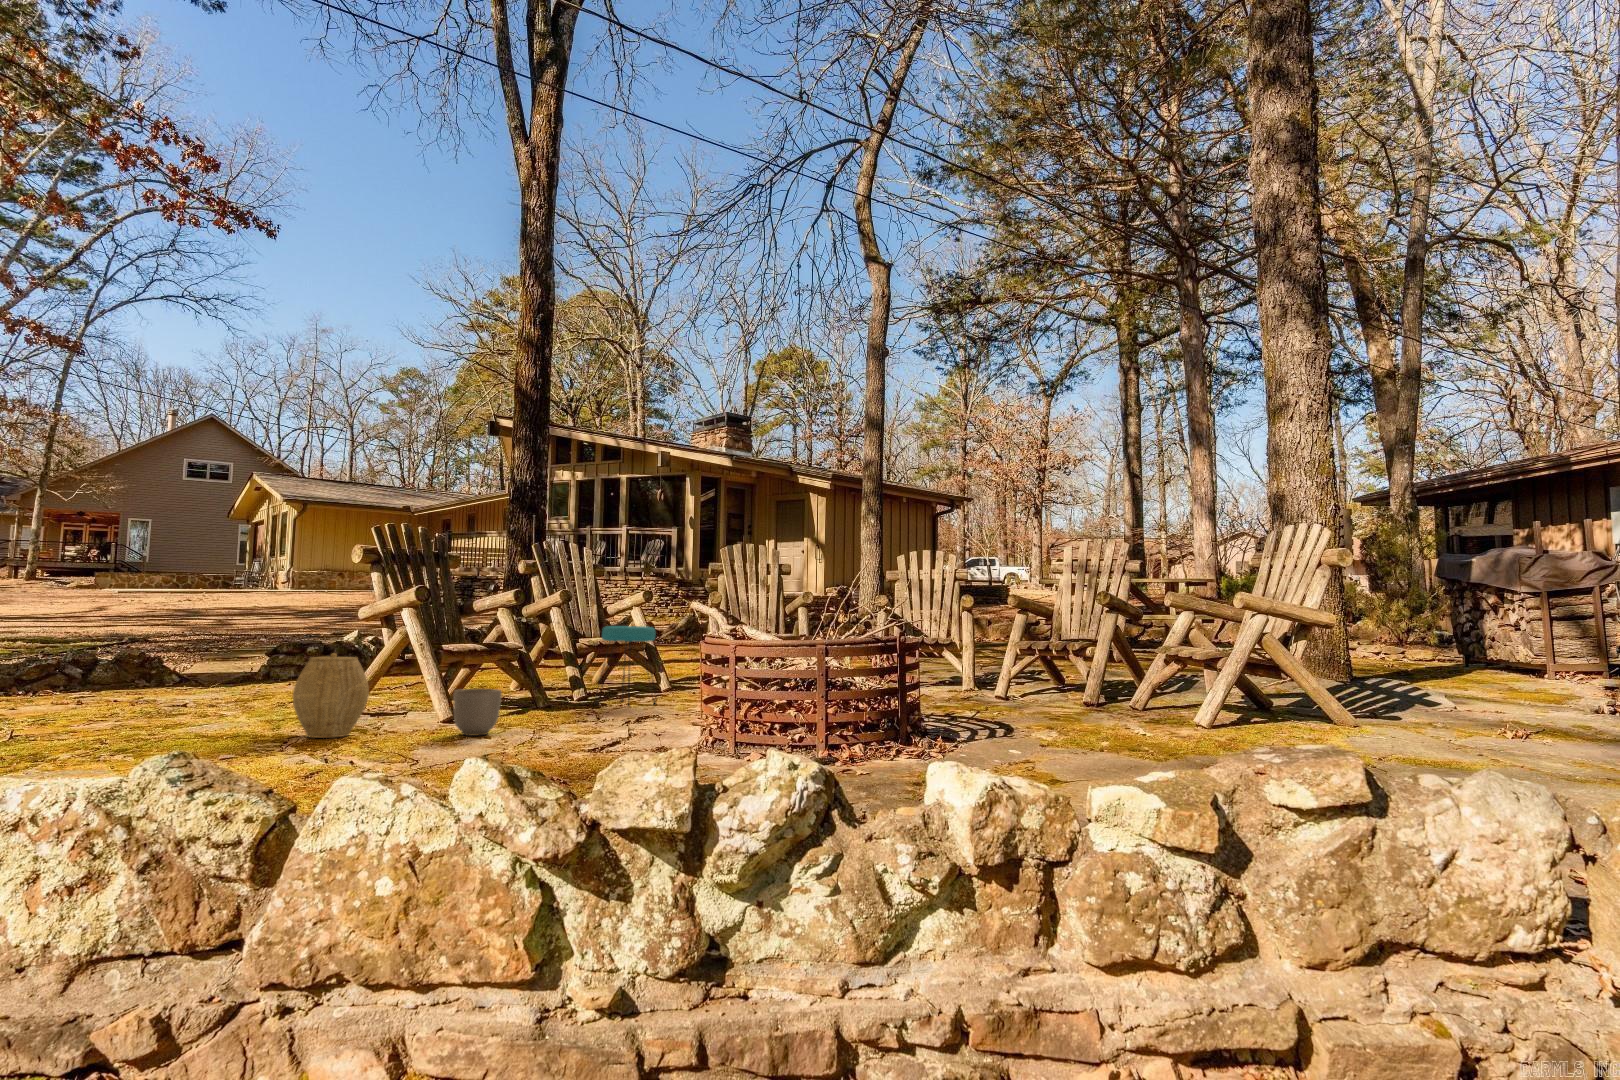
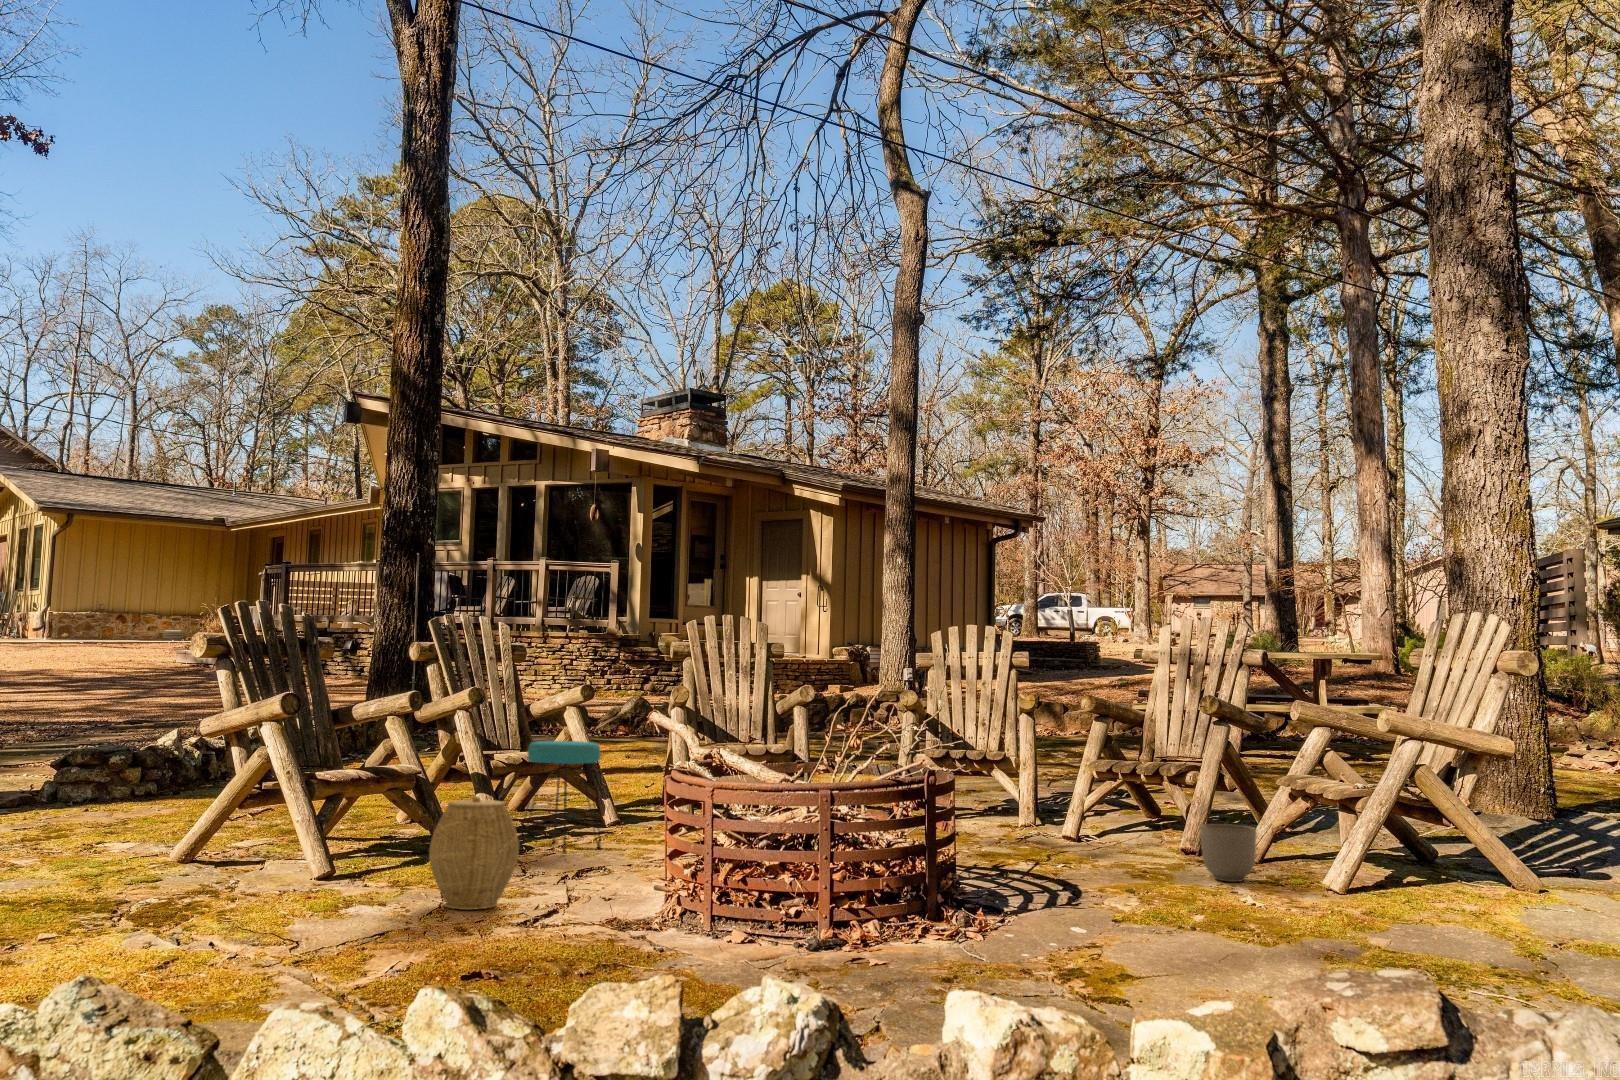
woven basket: present [293,653,369,738] -> present [429,796,519,910]
planter: present [453,689,502,736] -> present [1200,824,1257,882]

